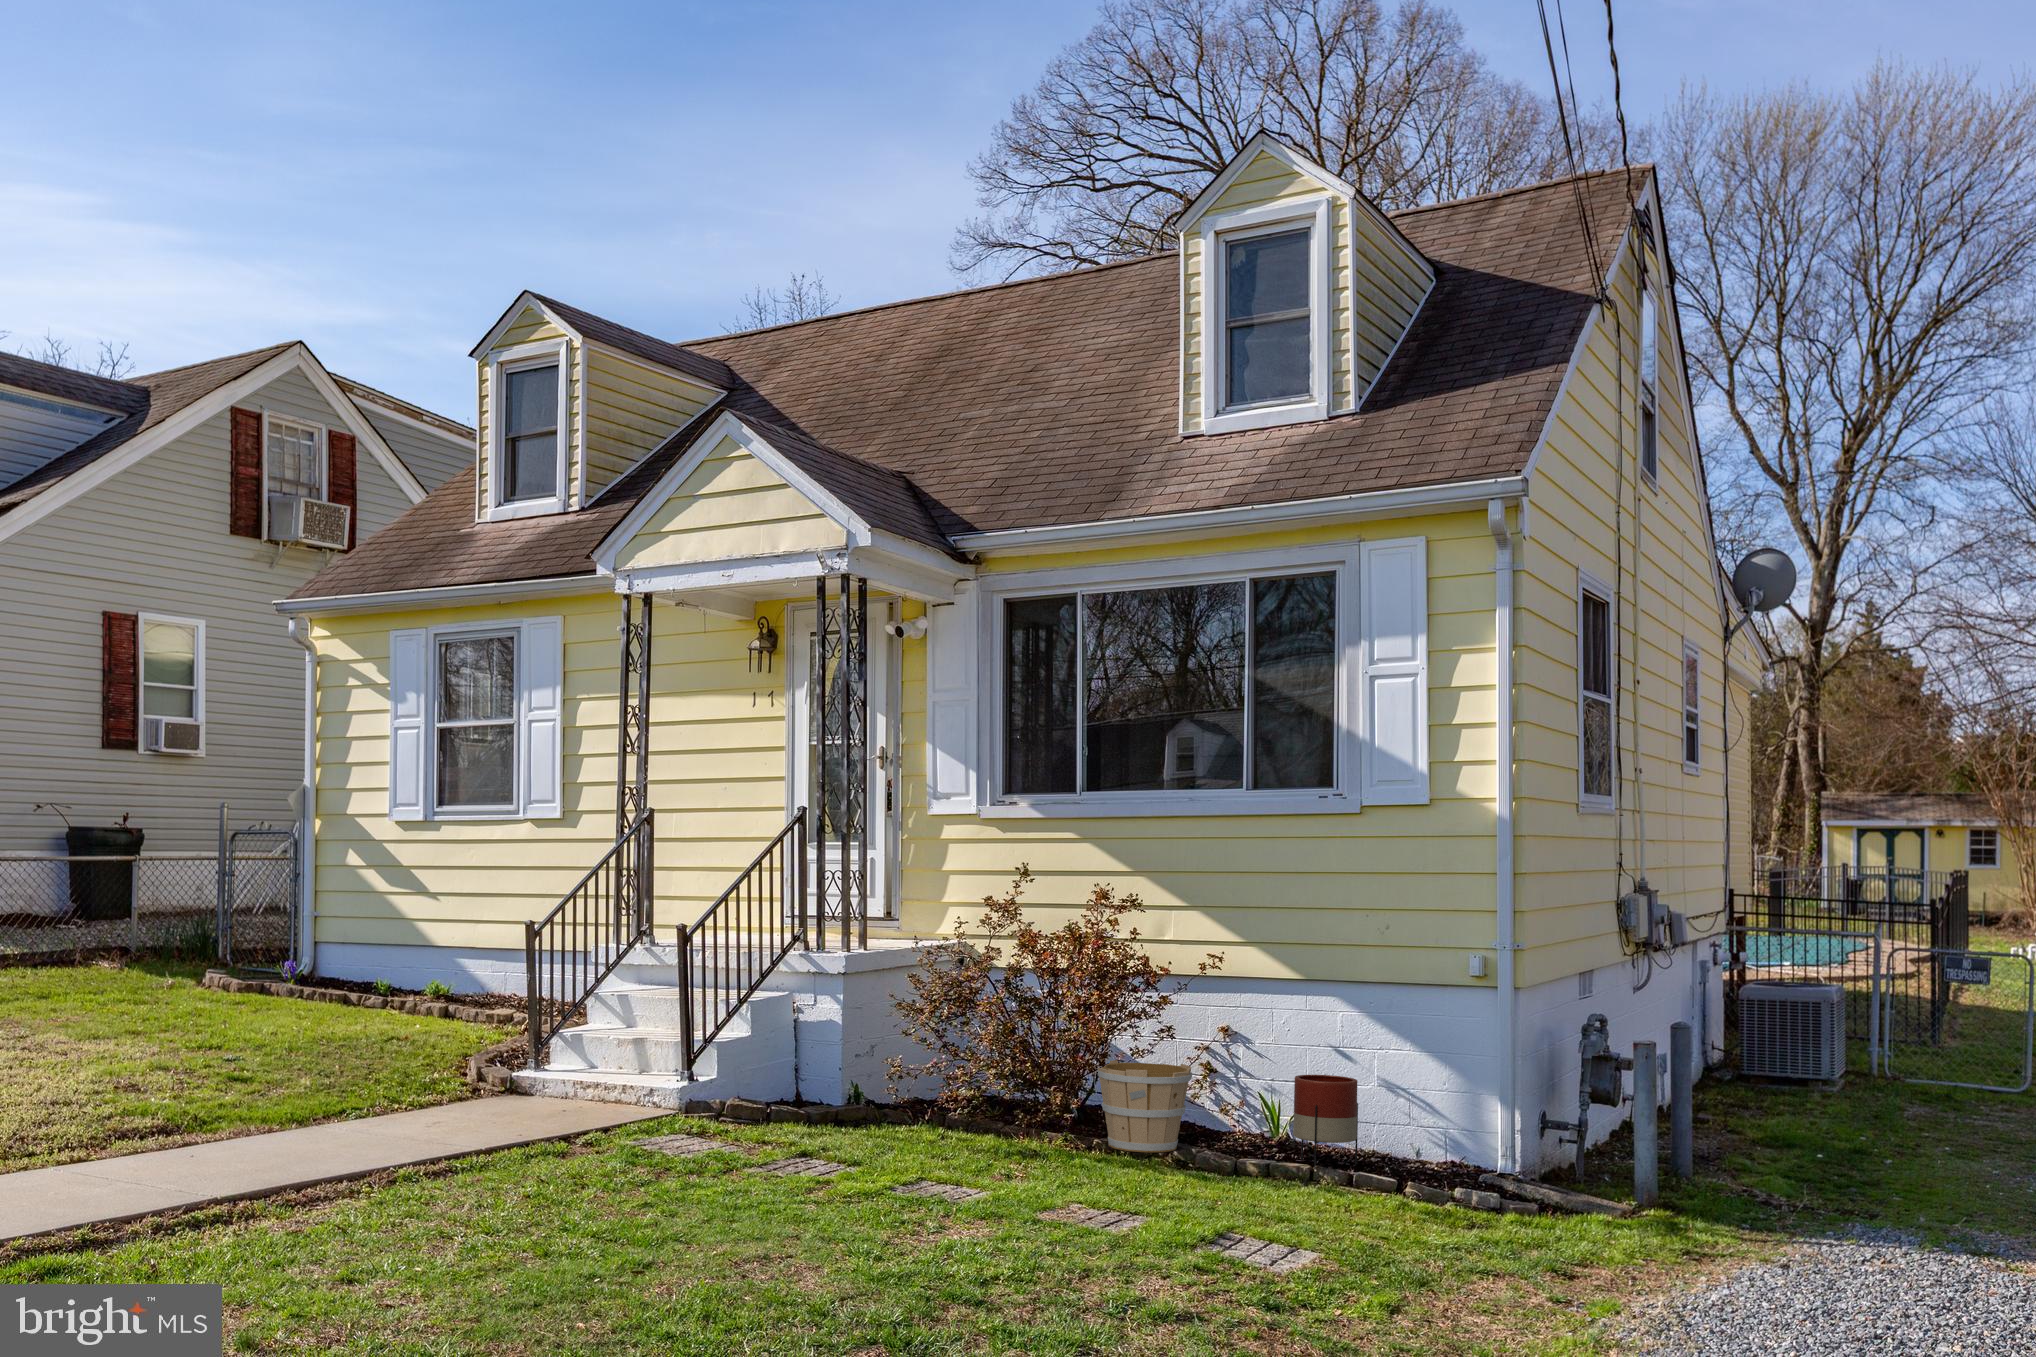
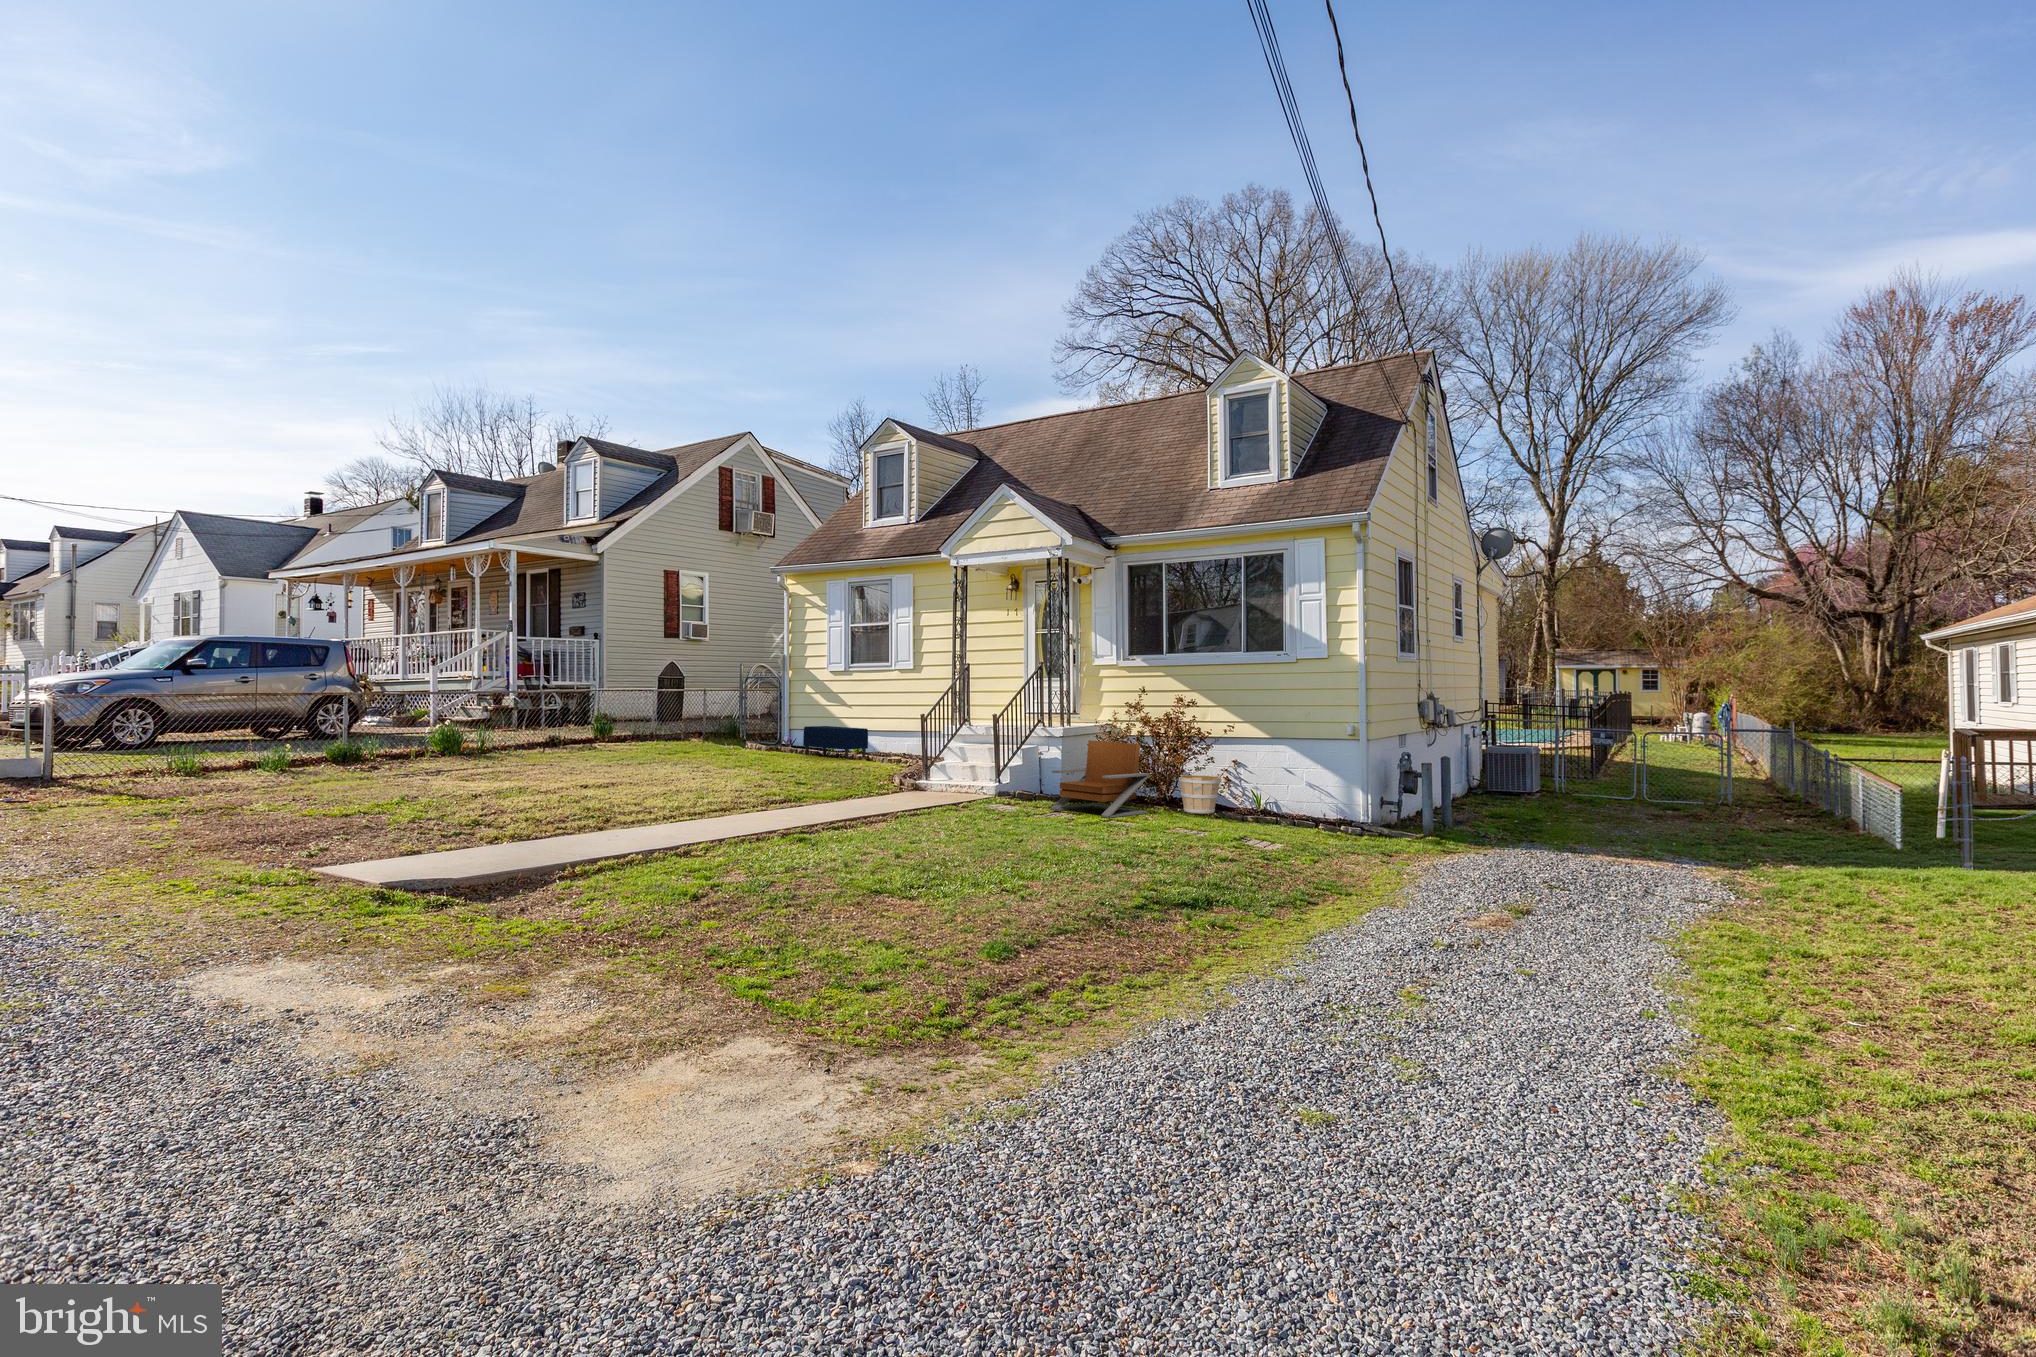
bench: none [308,937,450,1011] -> present [803,726,868,759]
lounge chair: none [805,982,1031,1166] -> present [1051,740,1150,818]
planter: present [1293,1075,1358,1169] -> none [1267,779,1297,820]

